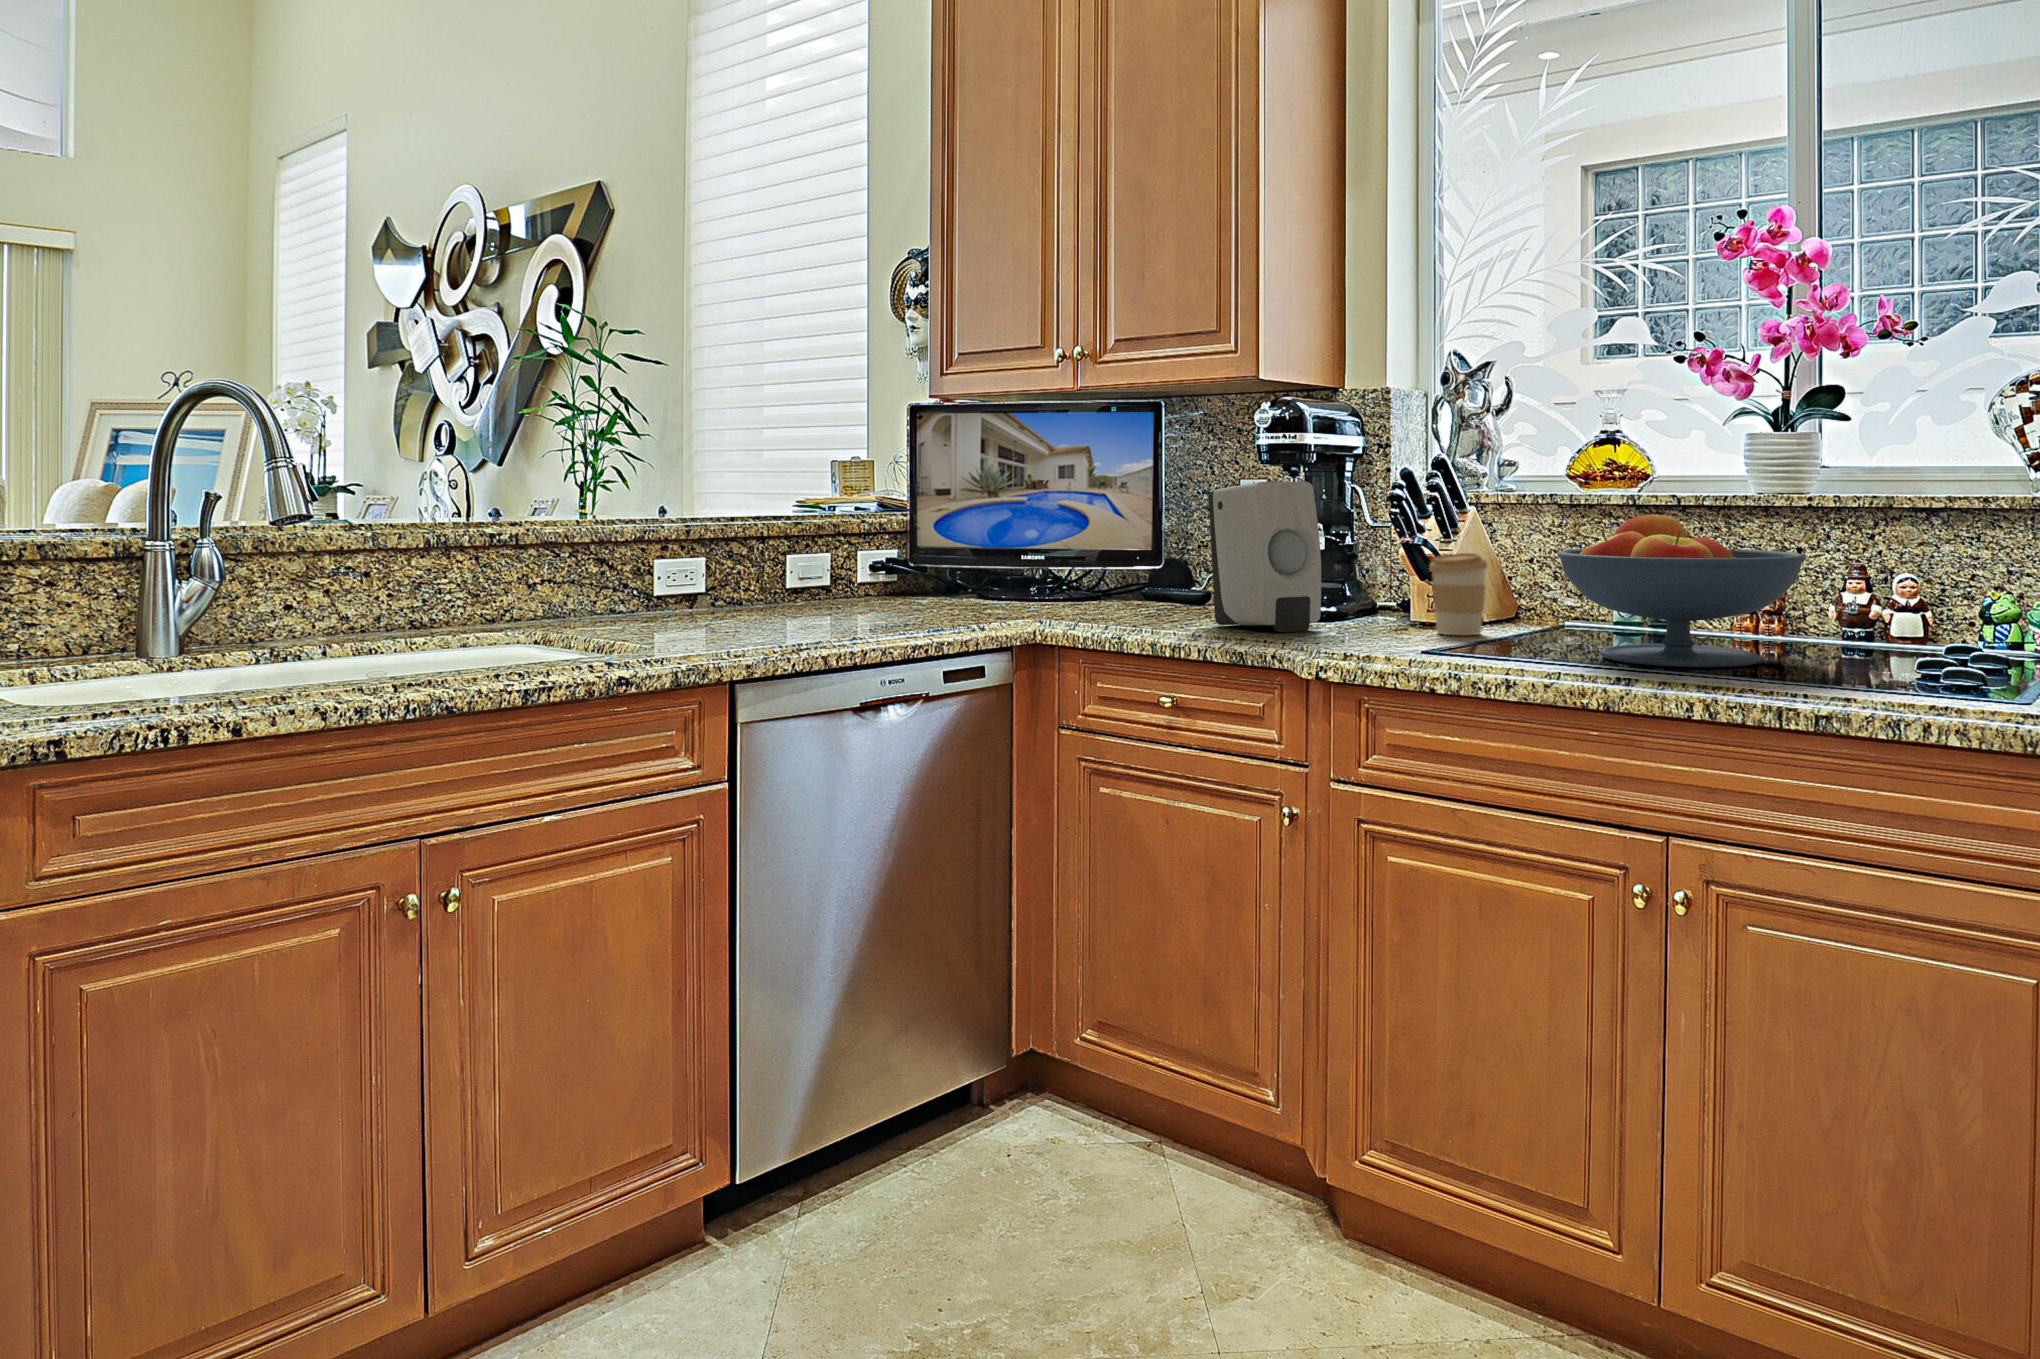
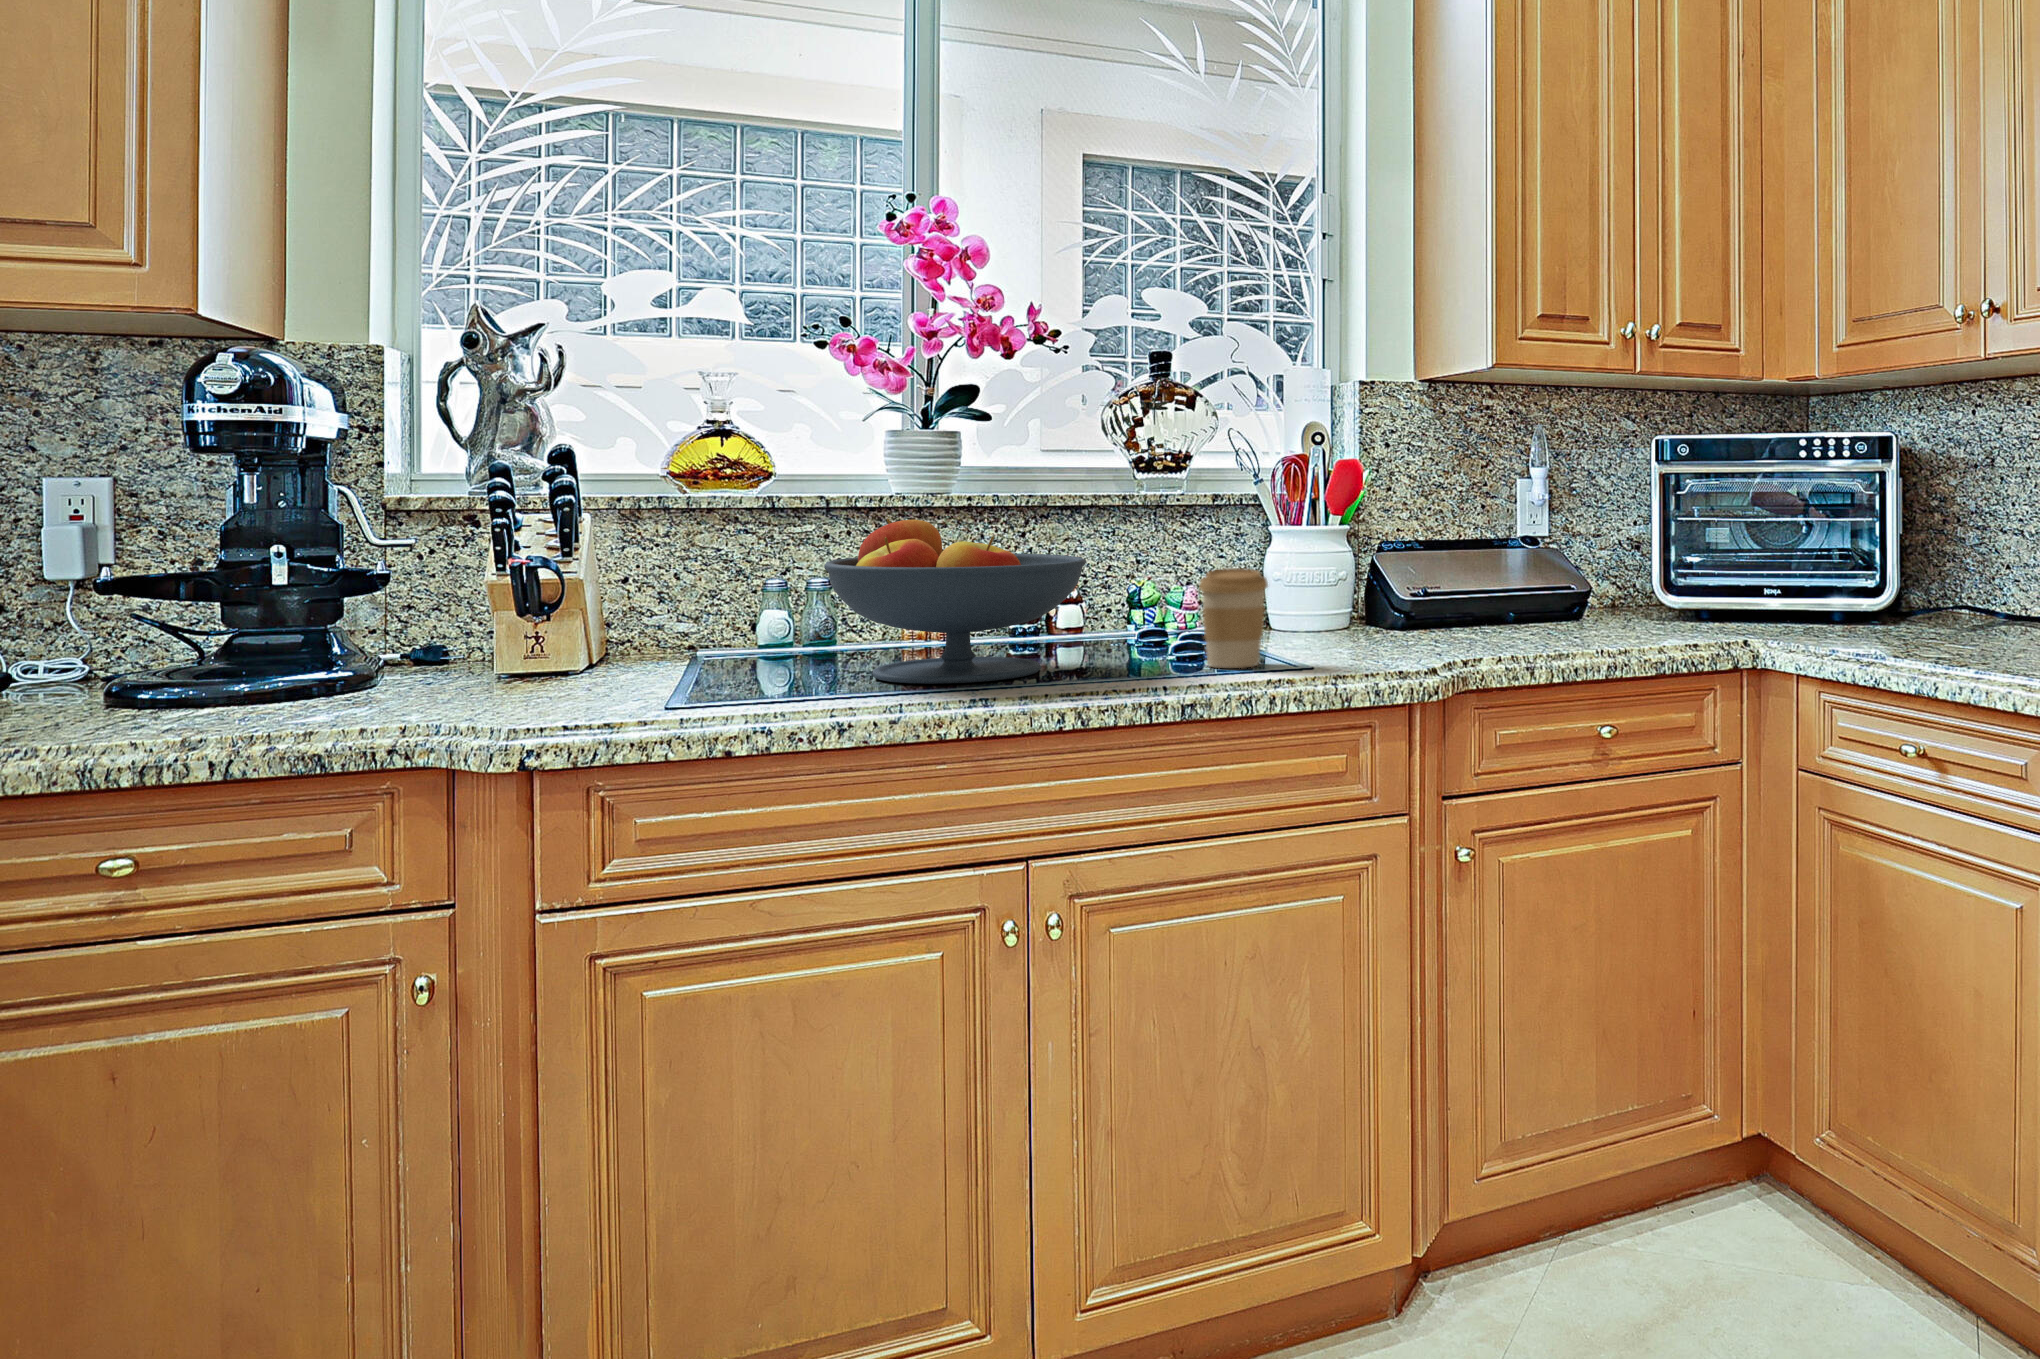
soap dispenser: present [1209,482,1321,632] -> none [159,481,402,713]
coffee cup: present [1429,553,1487,635] -> present [1199,568,1268,668]

